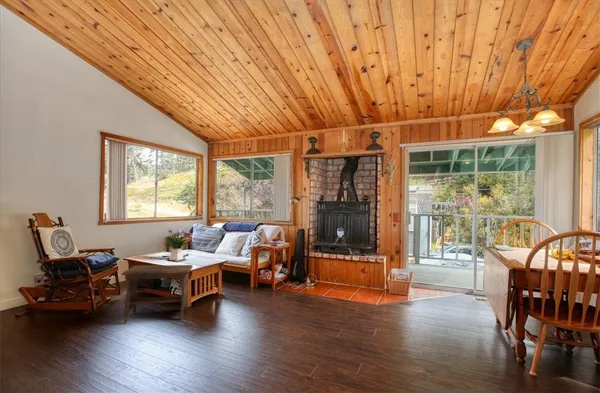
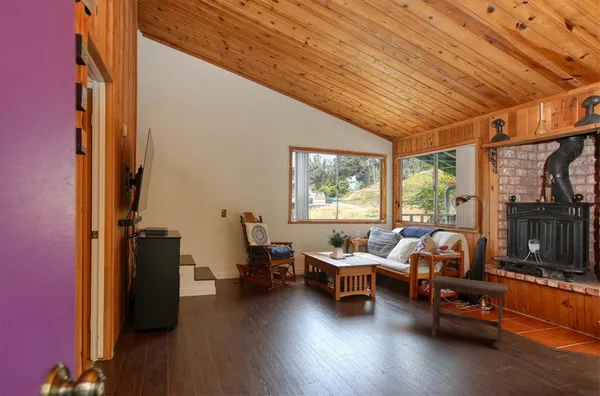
footstool: present [121,265,193,323] -> present [429,276,508,350]

